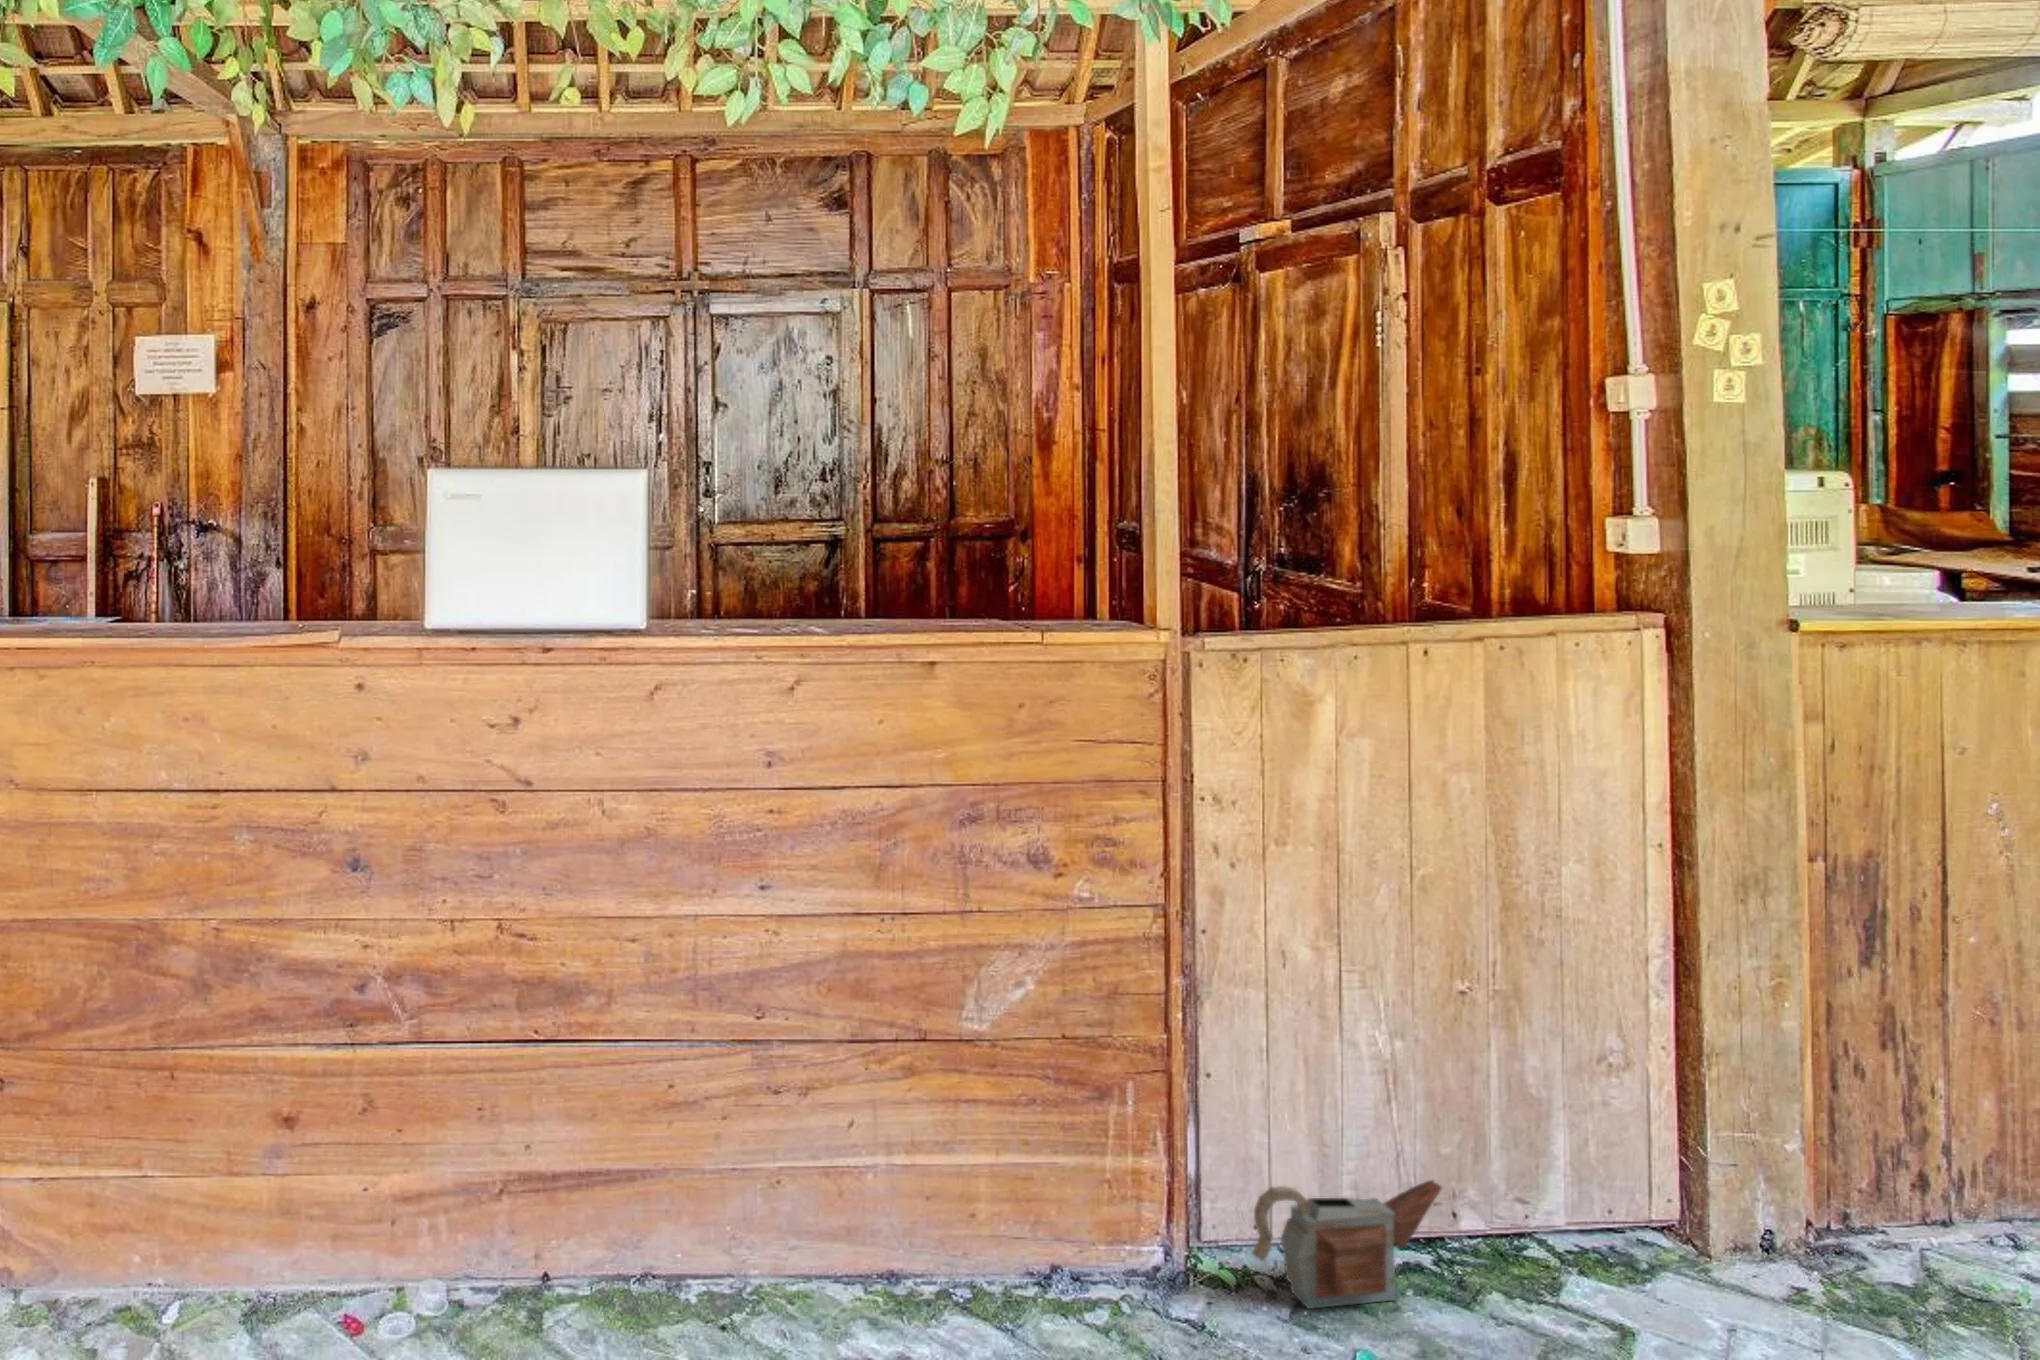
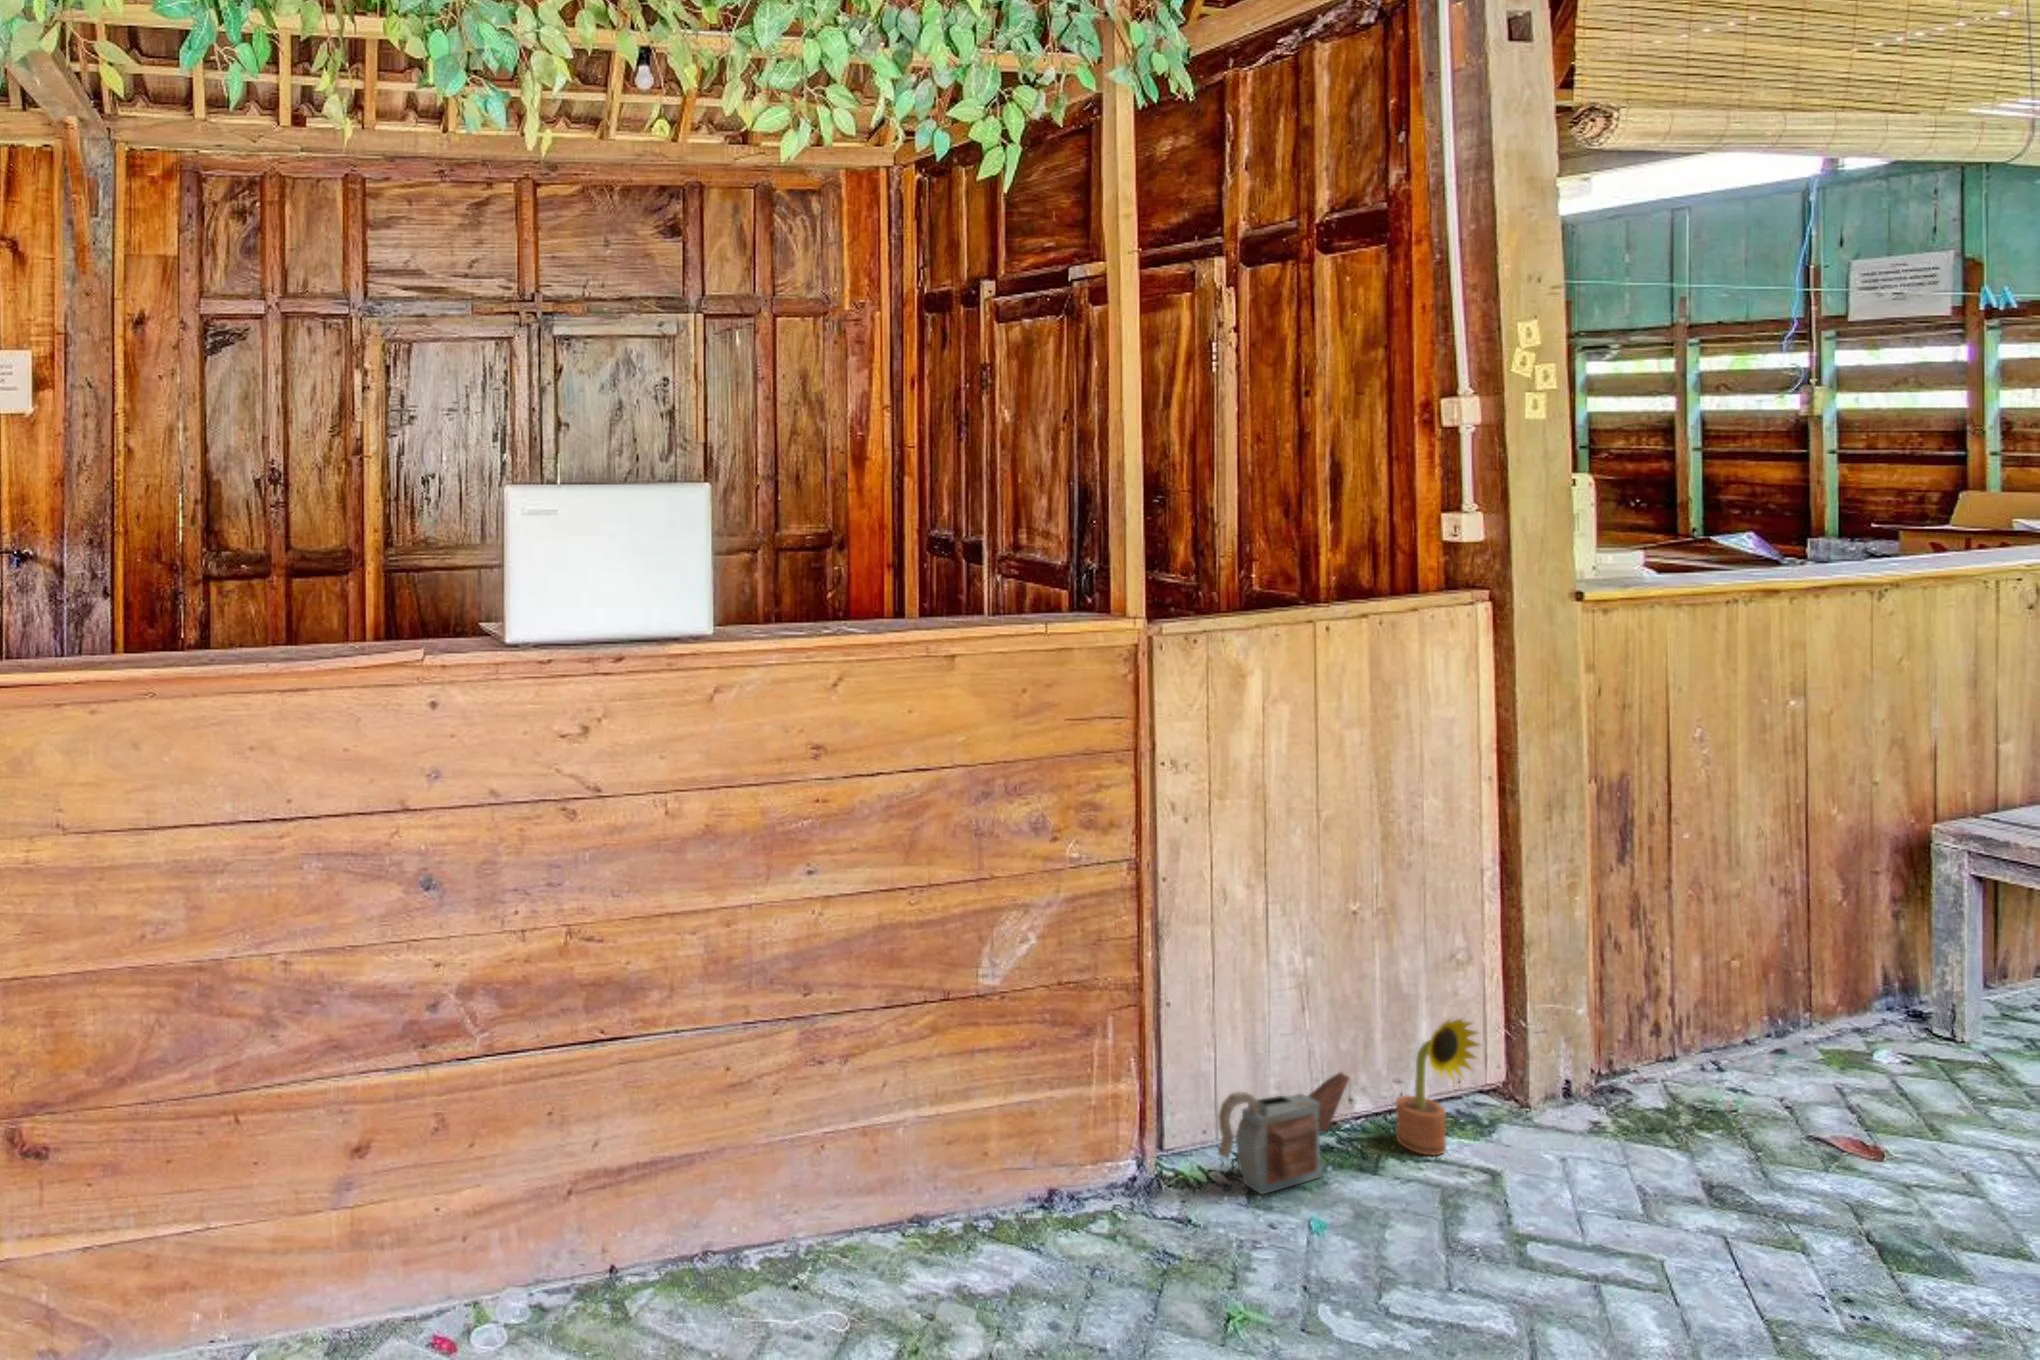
decorative plant: none [1518,1133,1629,1297] -> present [1396,1019,1479,1155]

